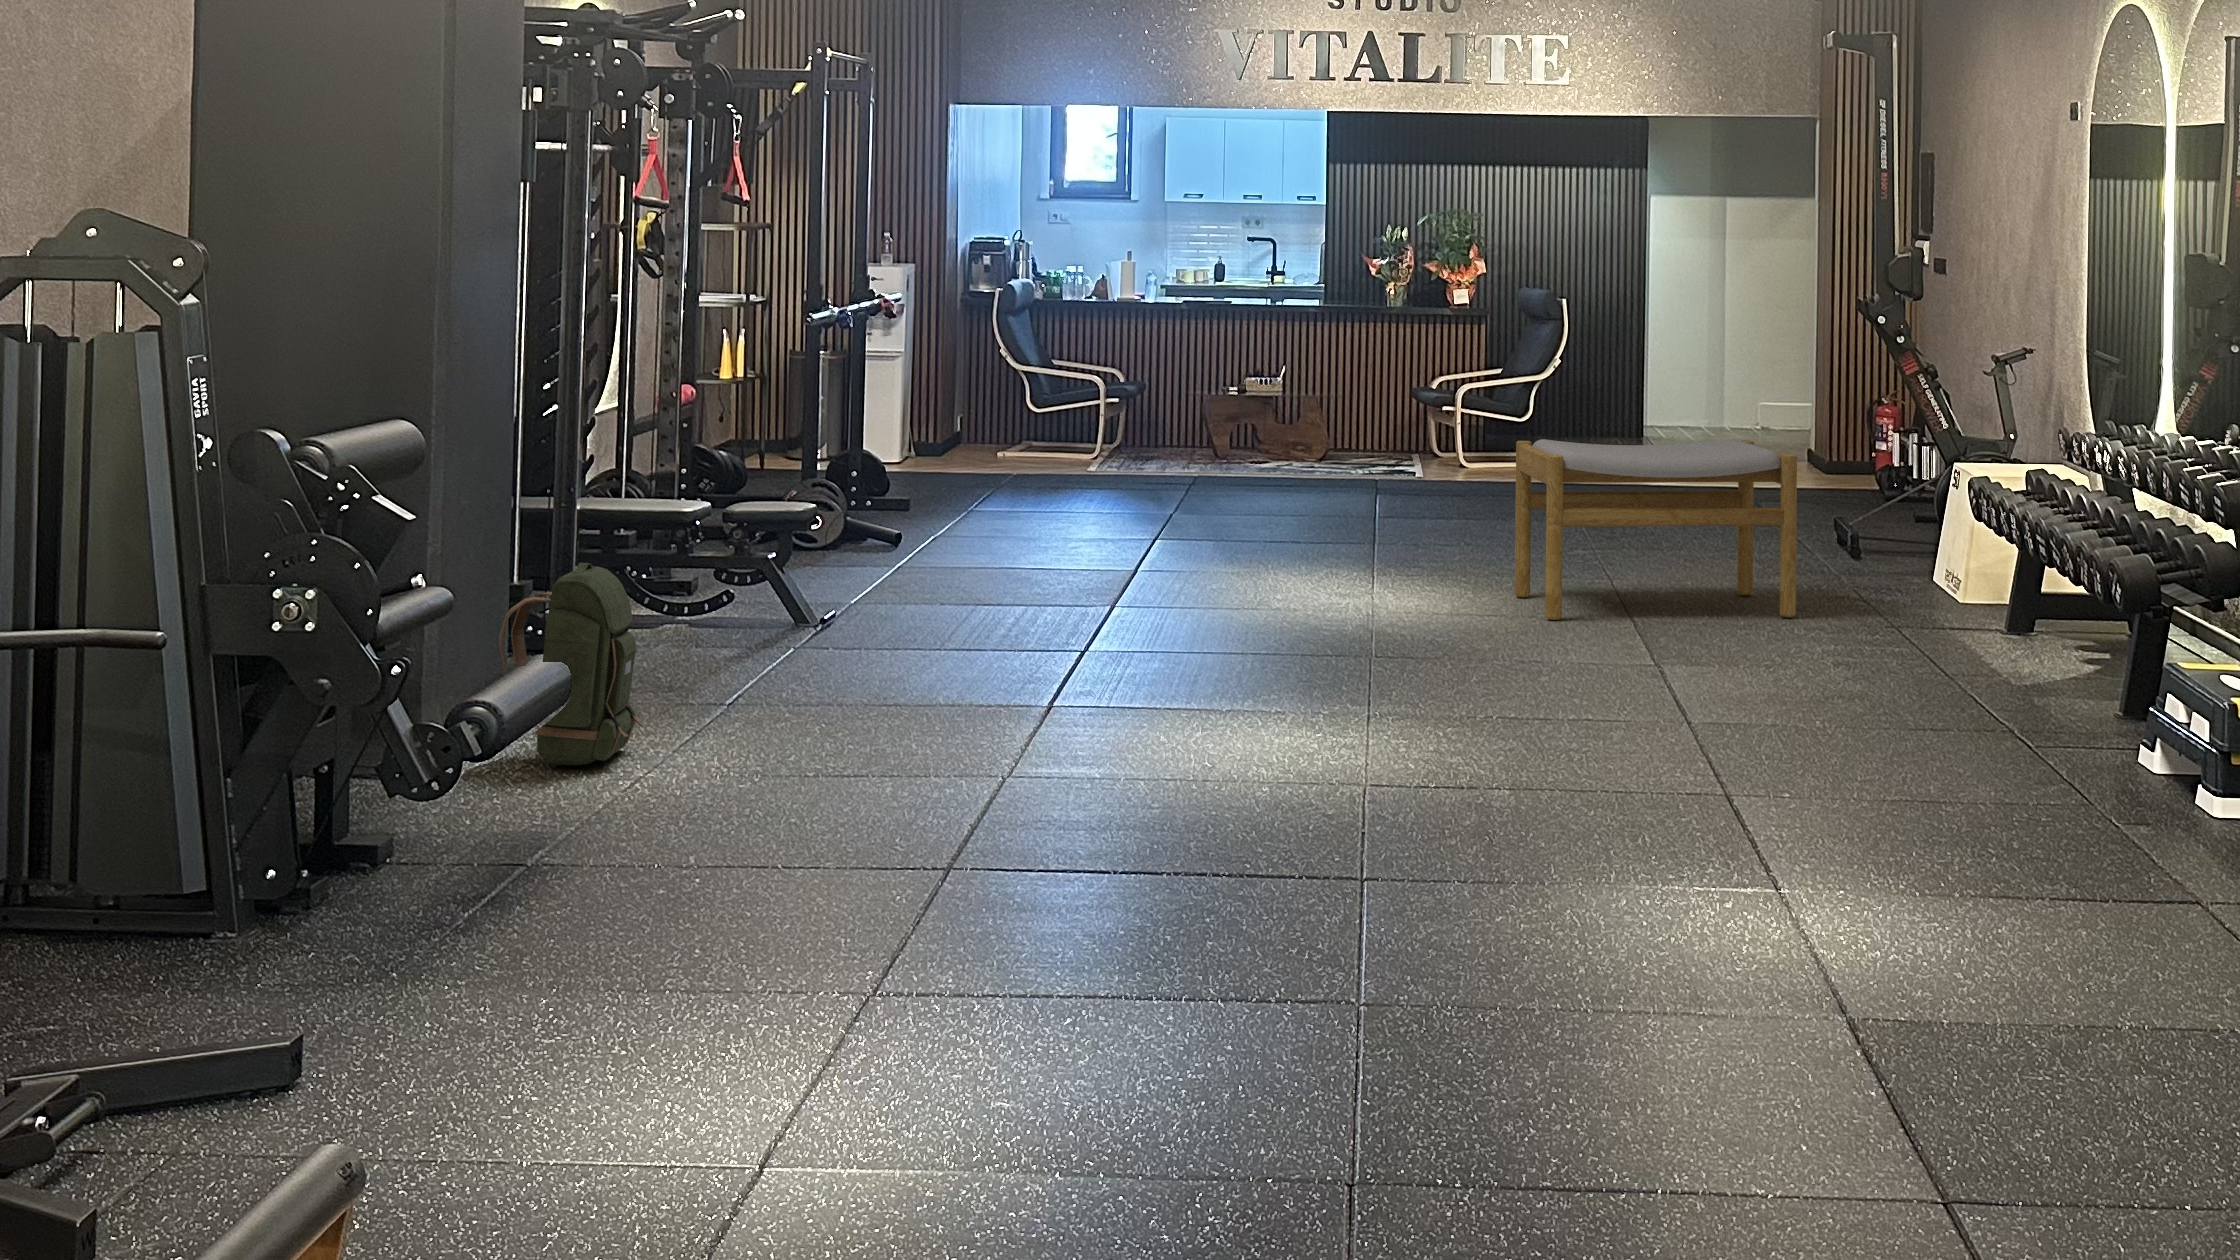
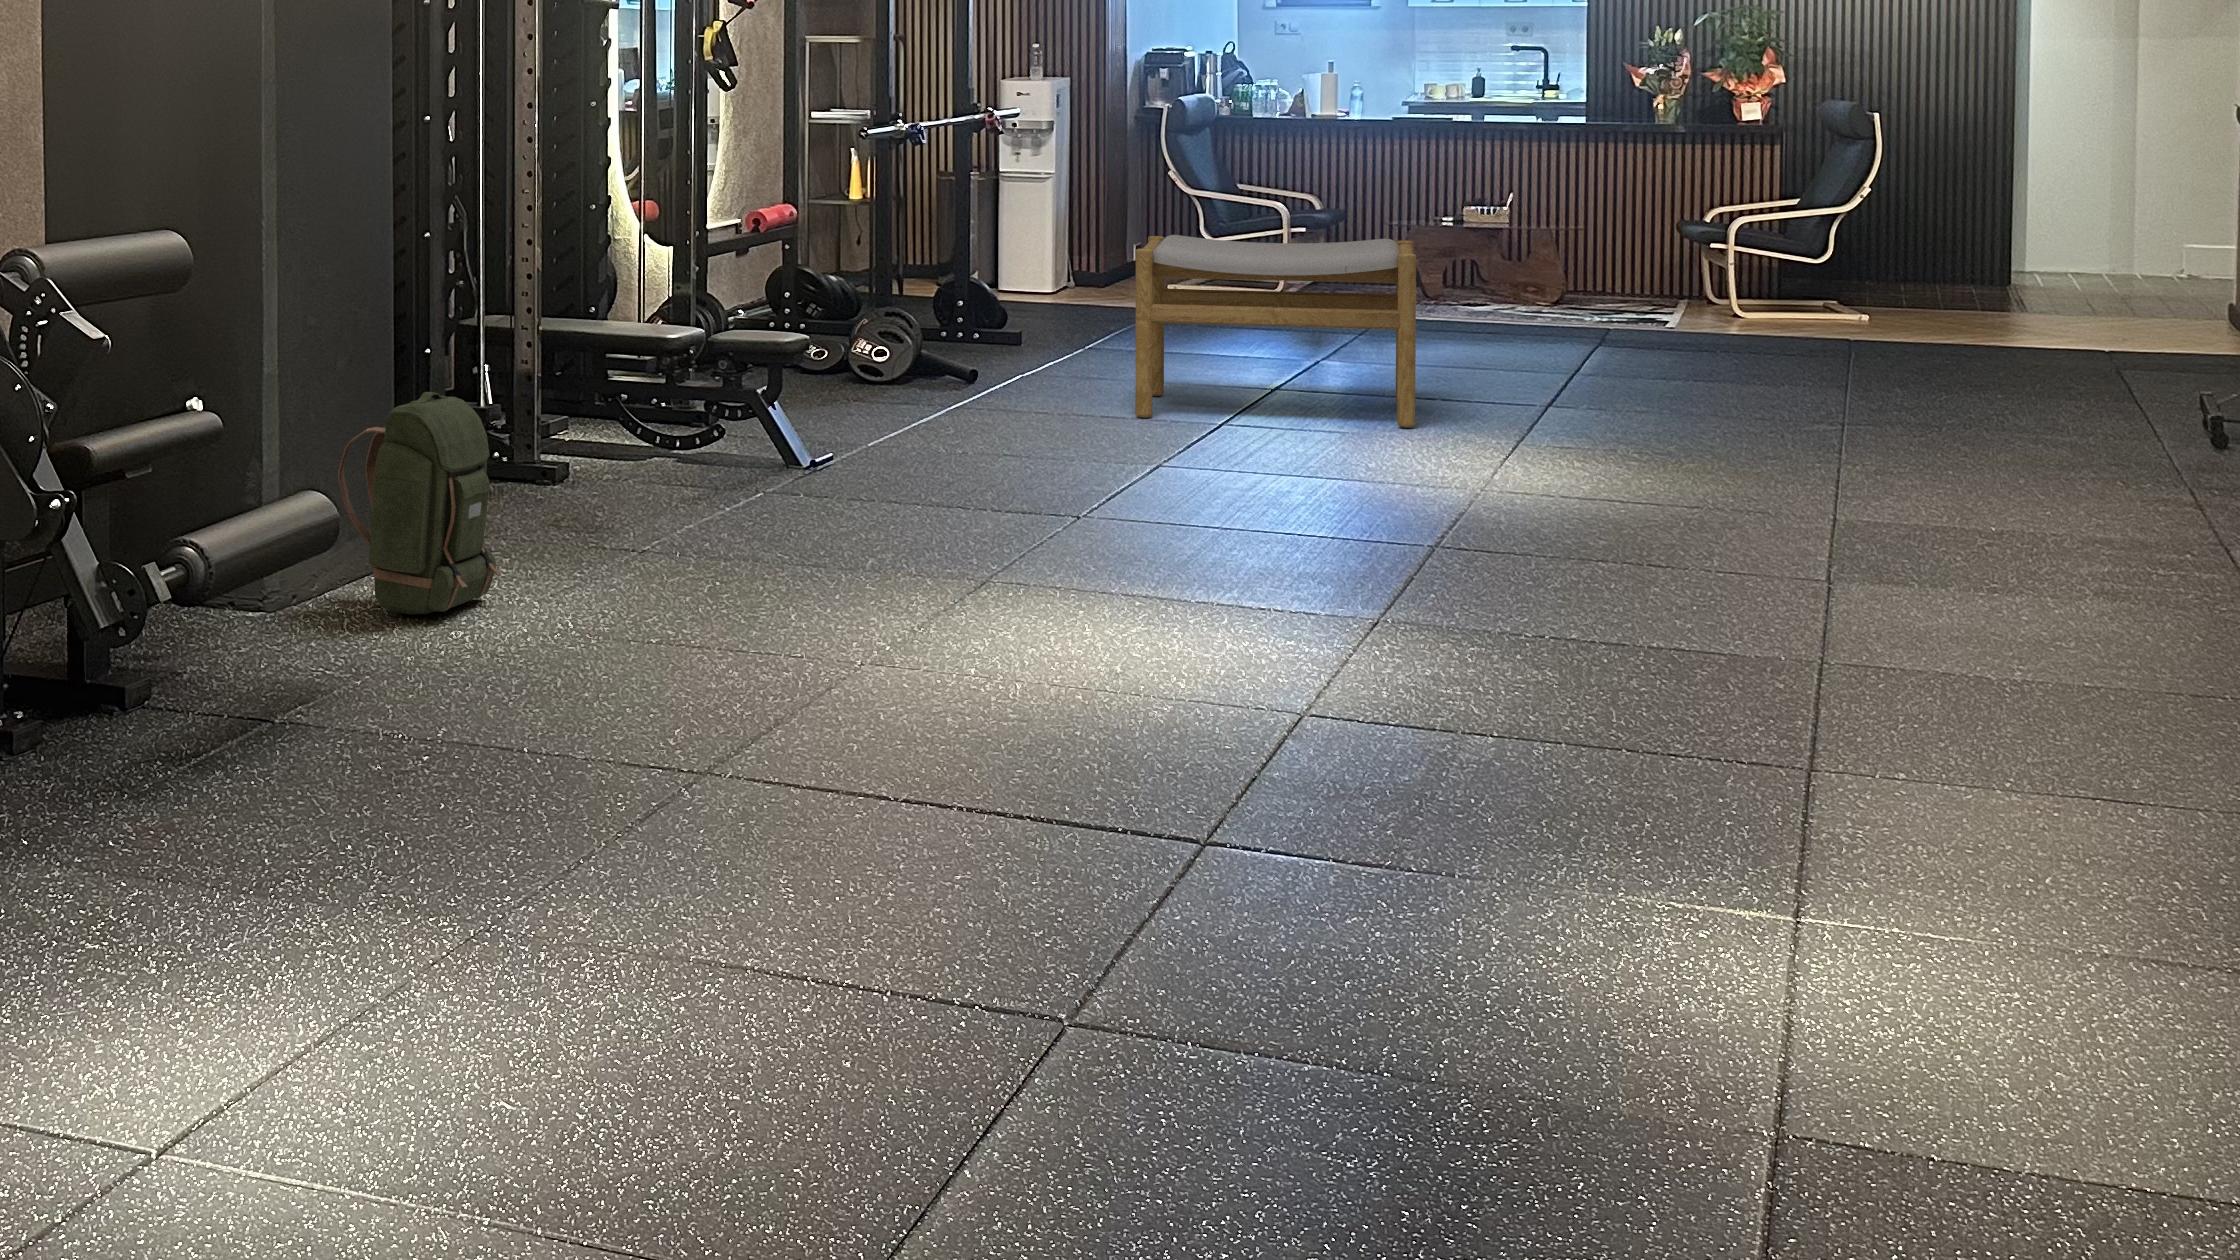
footstool: present [1515,439,1797,620] -> present [1135,235,1416,428]

